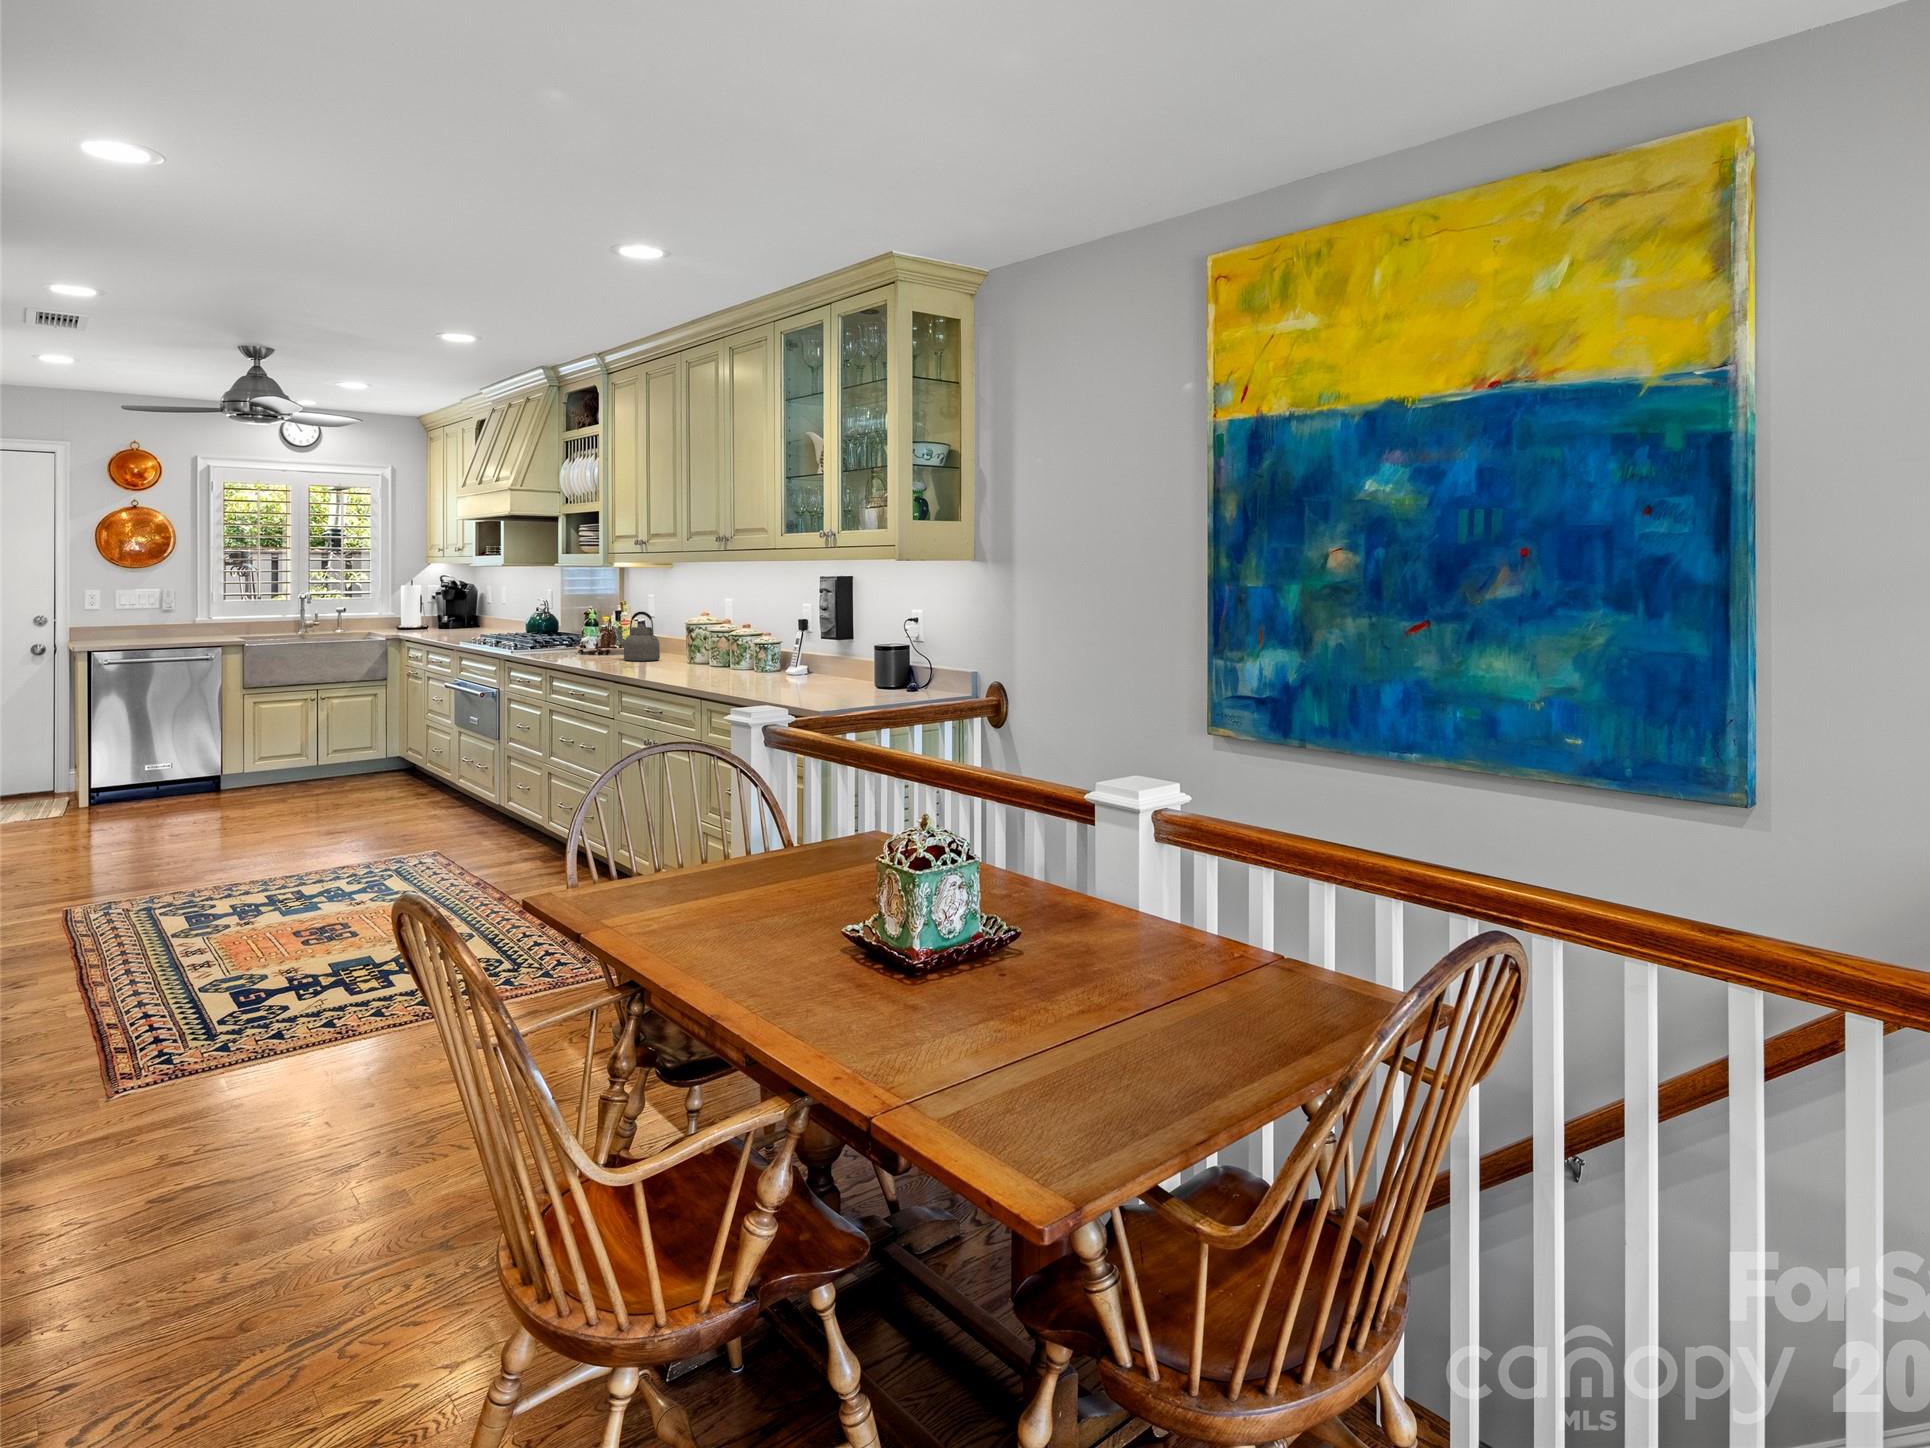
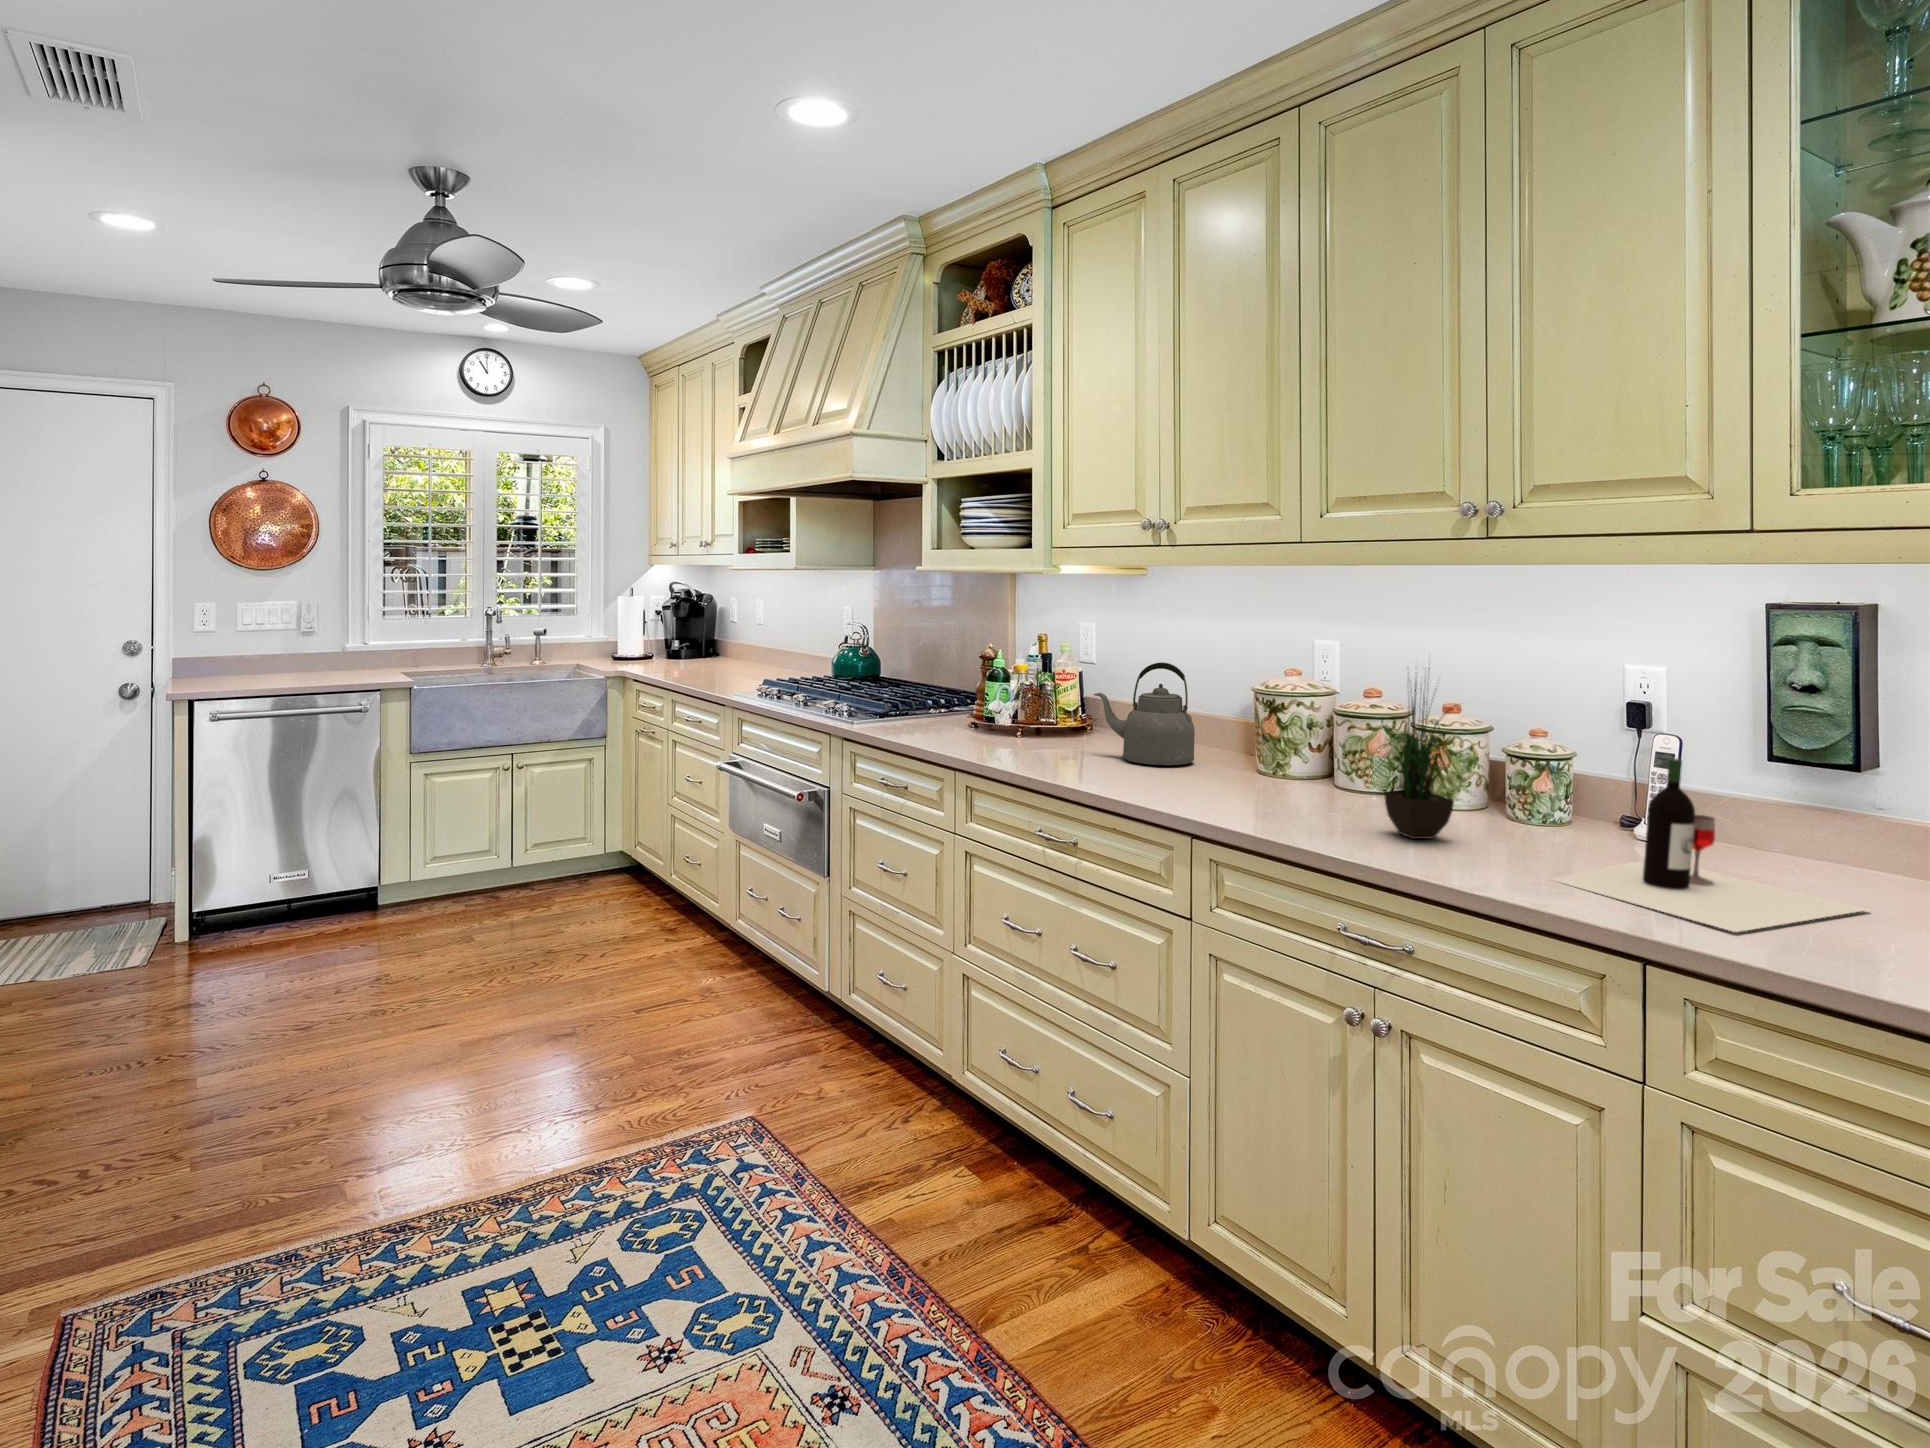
potted plant: none [661,594,704,674] -> present [1373,685,1463,839]
wine bottle: none [697,634,790,685] -> present [1552,758,1867,932]

